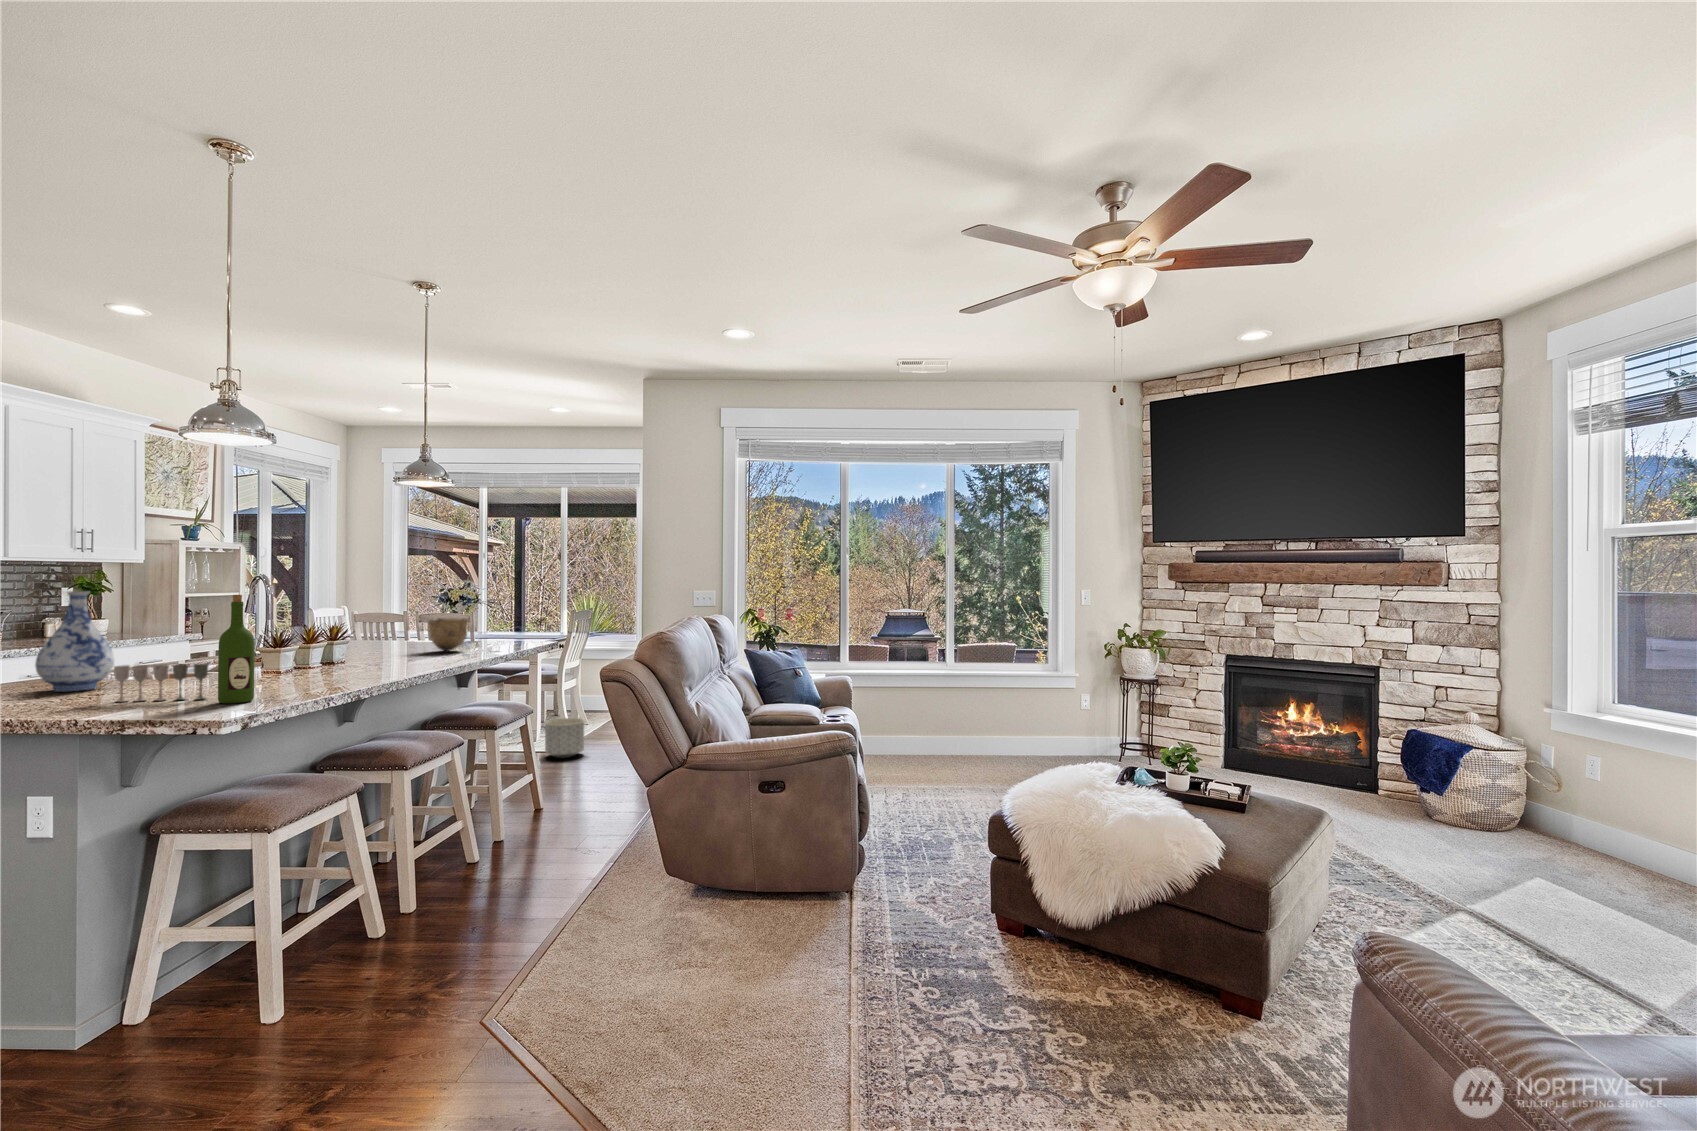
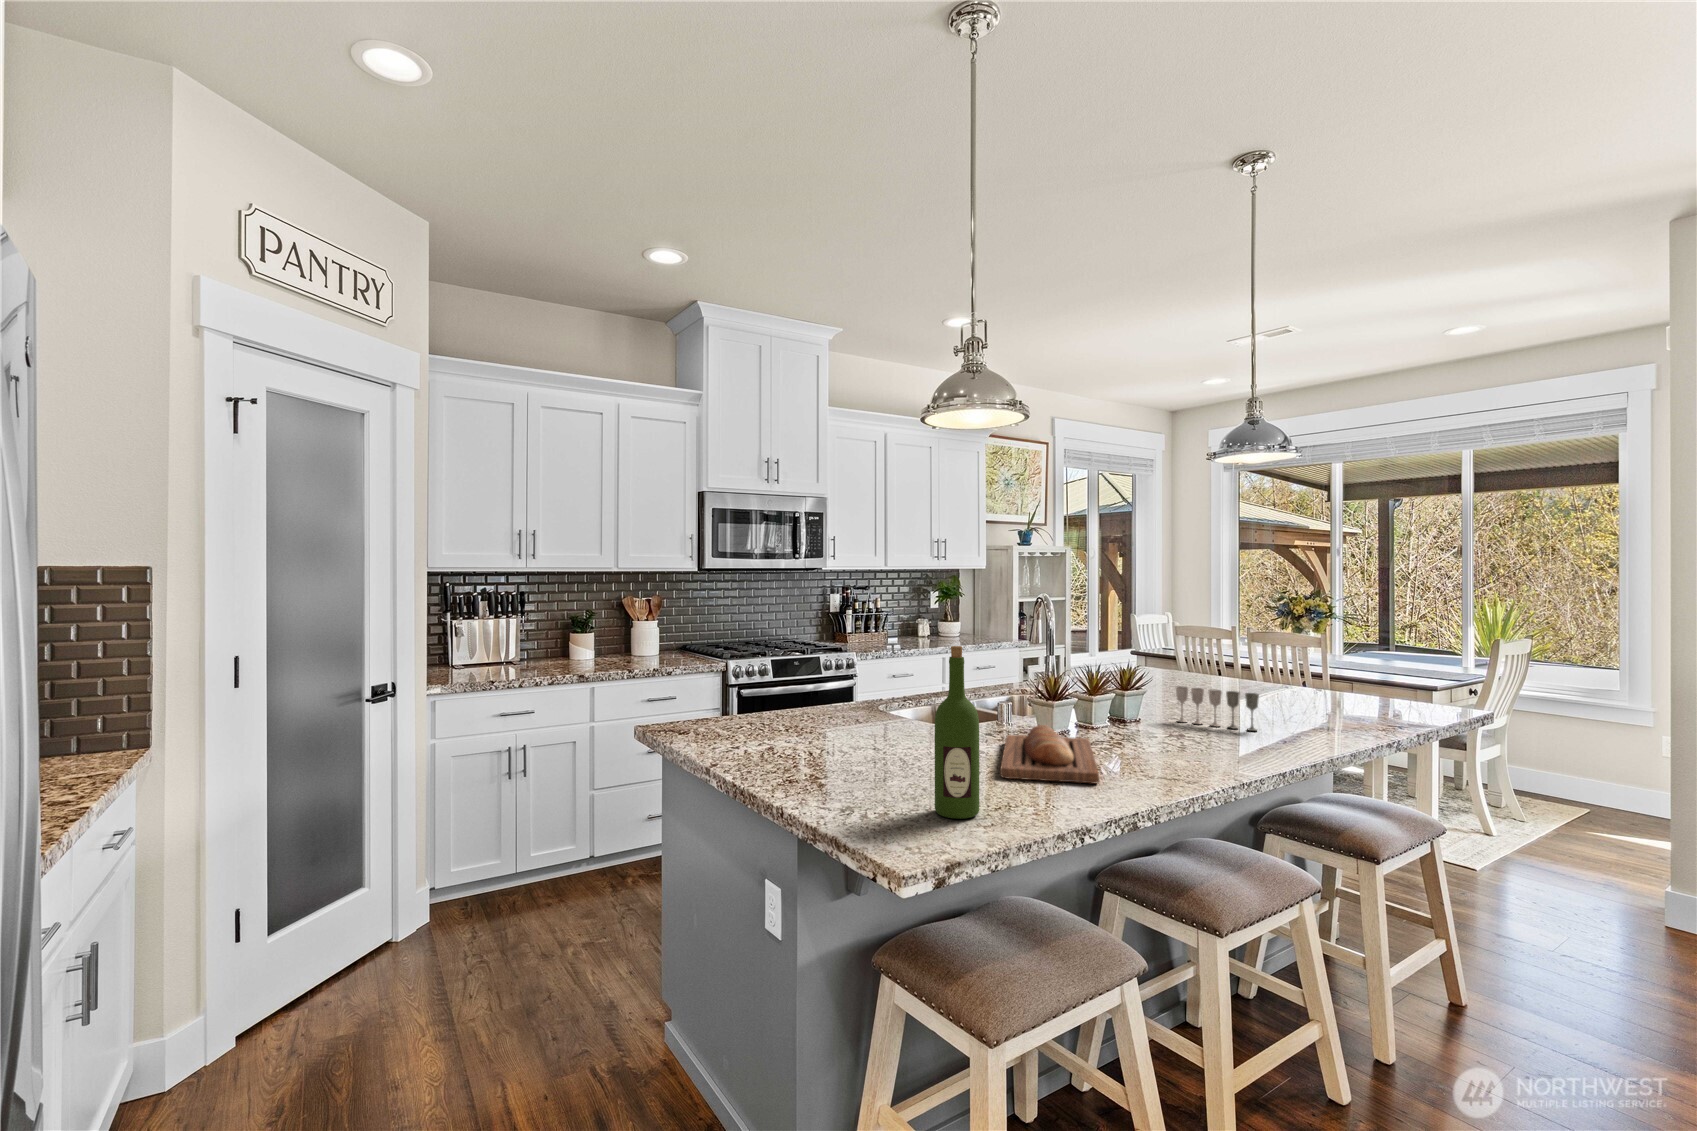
vase: present [35,591,114,691] -> none [812,620,878,740]
bowl: present [428,618,469,651] -> none [1258,660,1324,714]
bread loaf: none [243,660,330,689] -> present [1000,725,1099,783]
wine glass: present [114,664,209,702] -> present [1176,686,1259,731]
planter: present [545,718,584,758] -> none [1447,817,1524,888]

